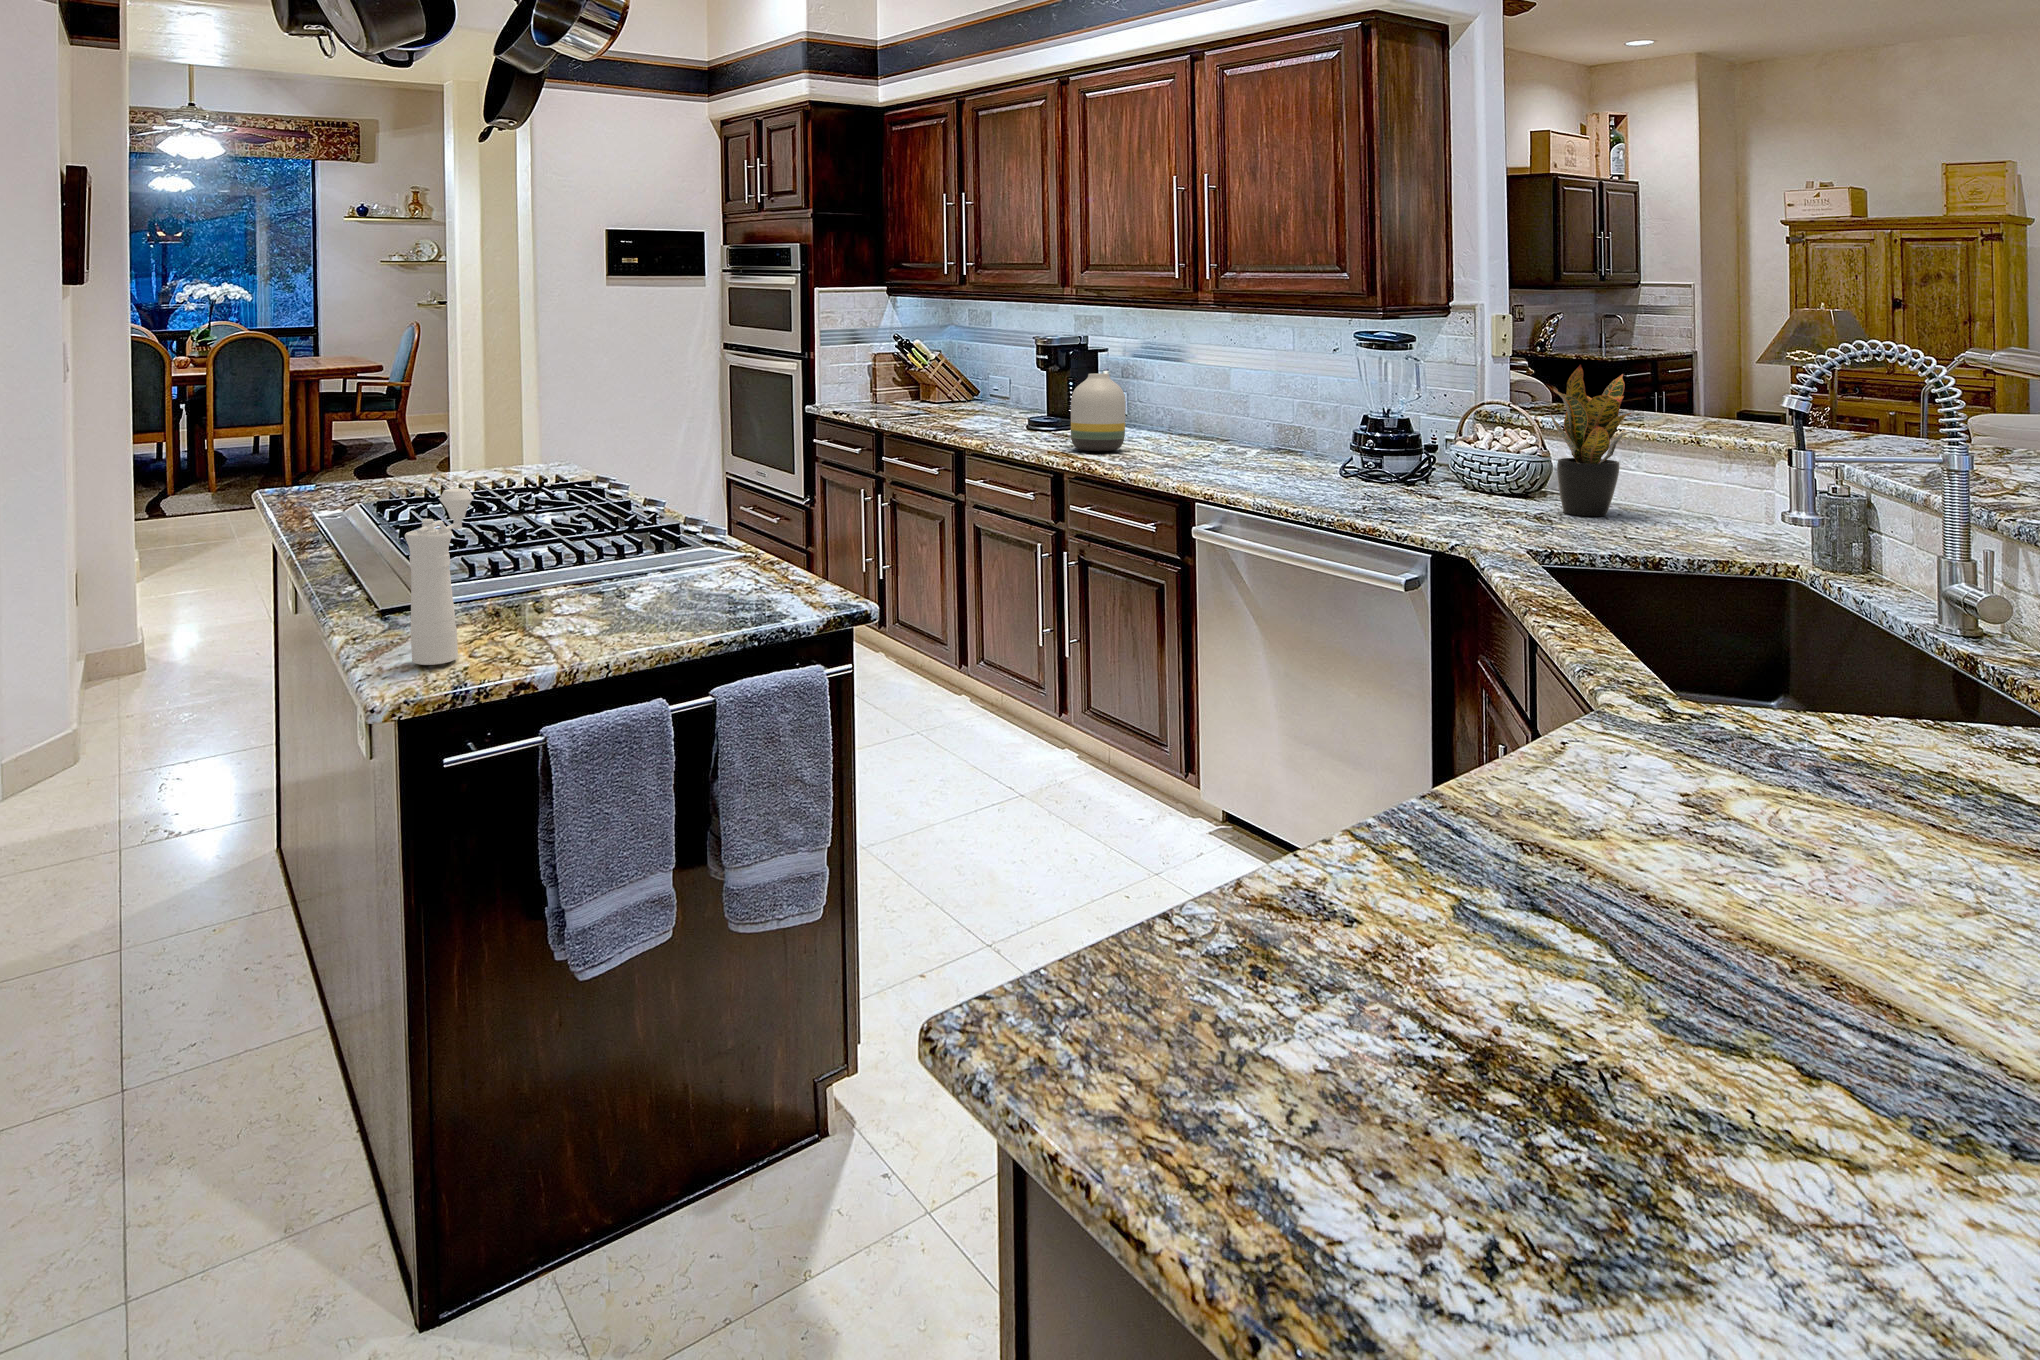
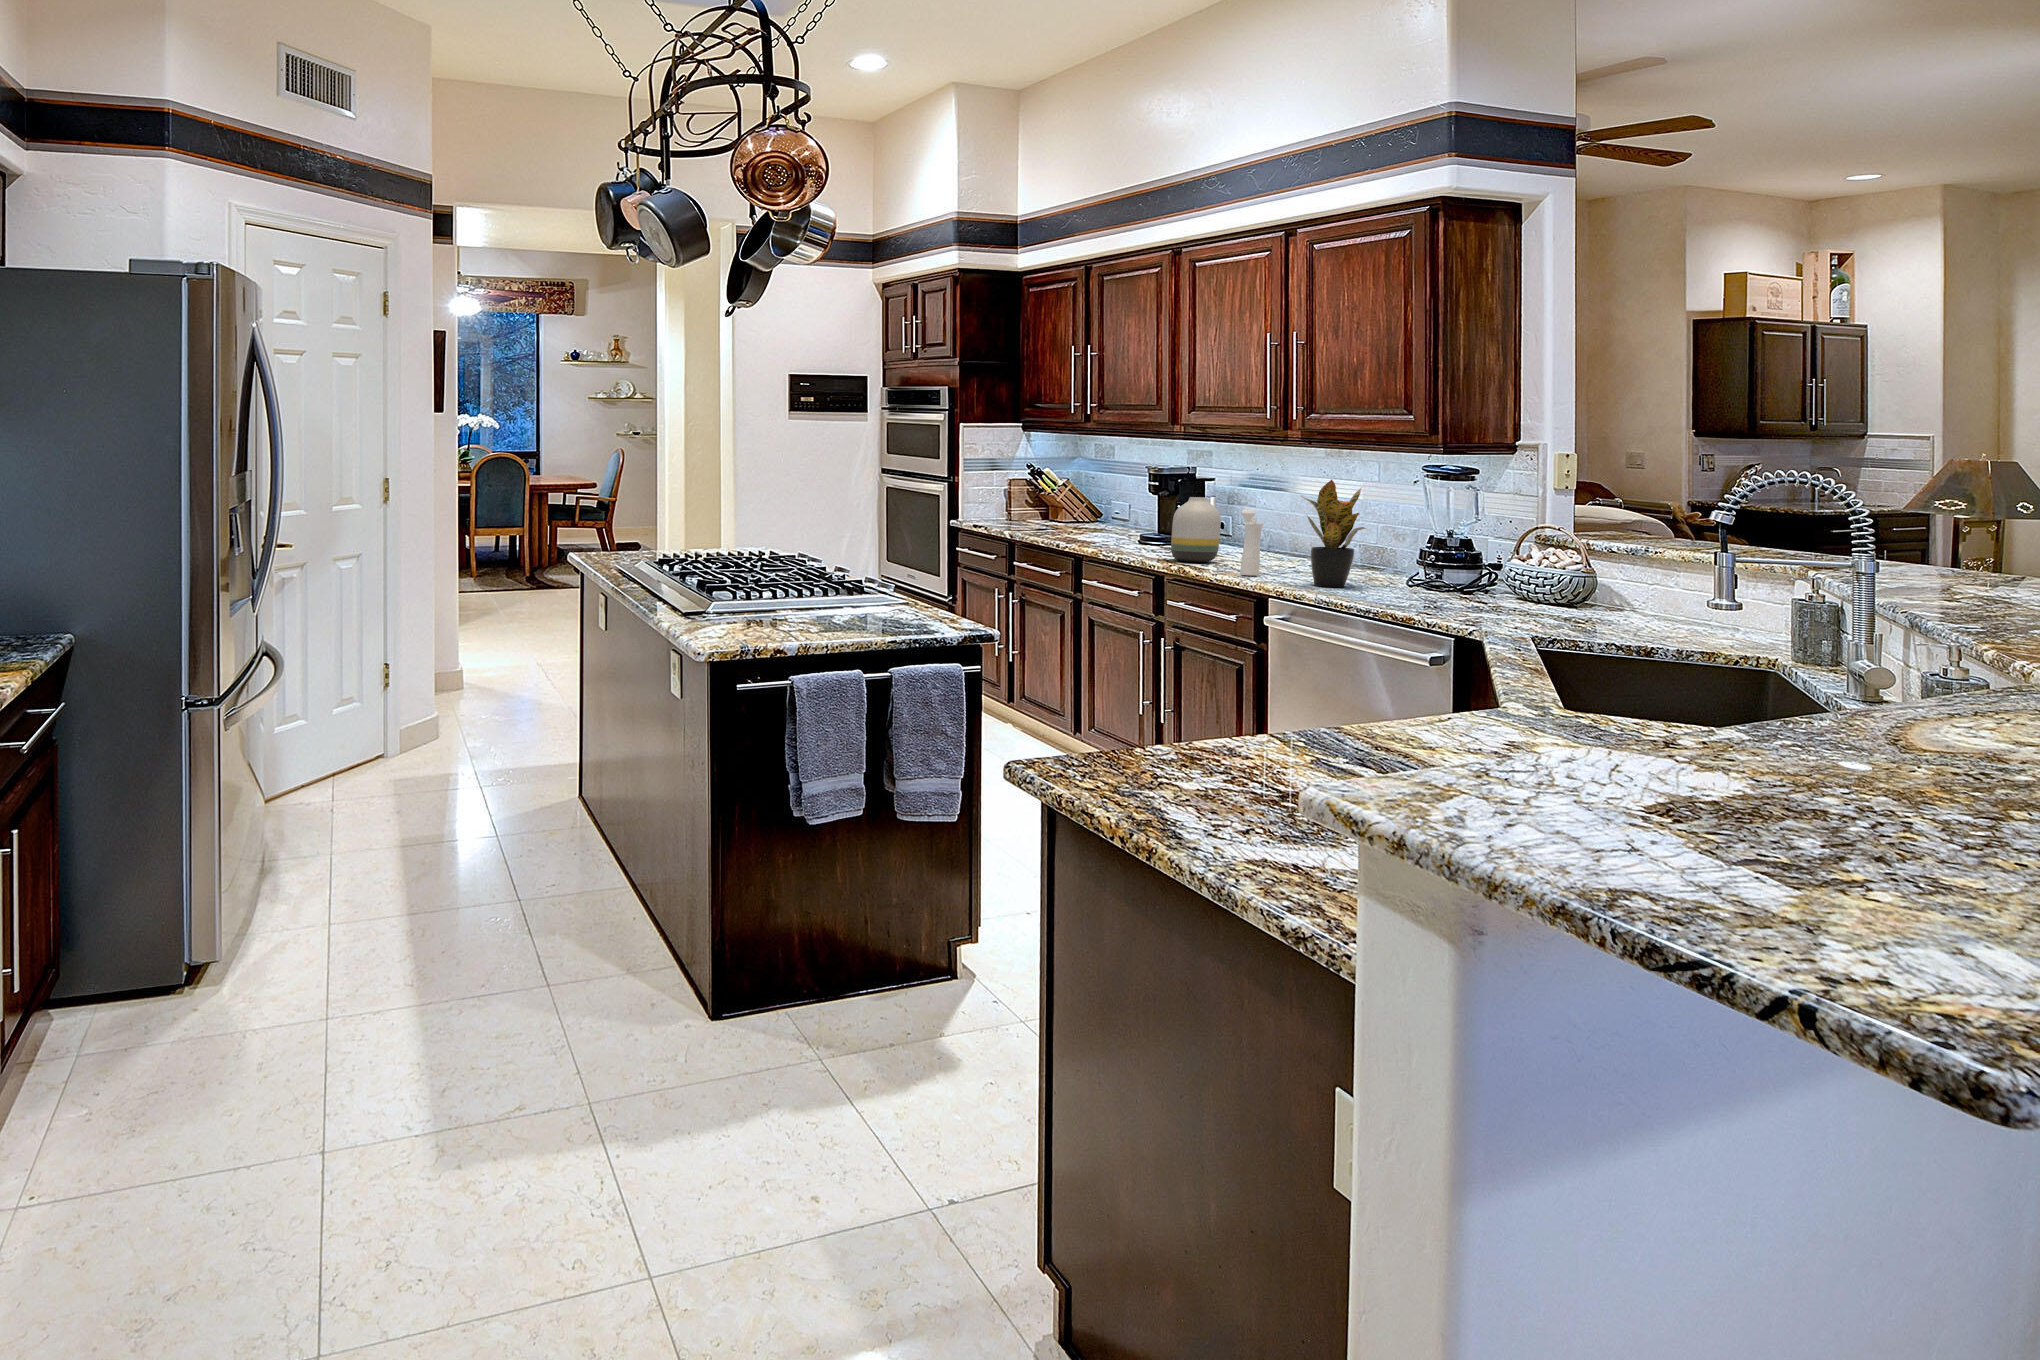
potted plant: present [1551,365,1641,516] -> present [1302,480,1370,587]
pepper mill: present [405,488,473,665] -> present [1240,509,1263,575]

